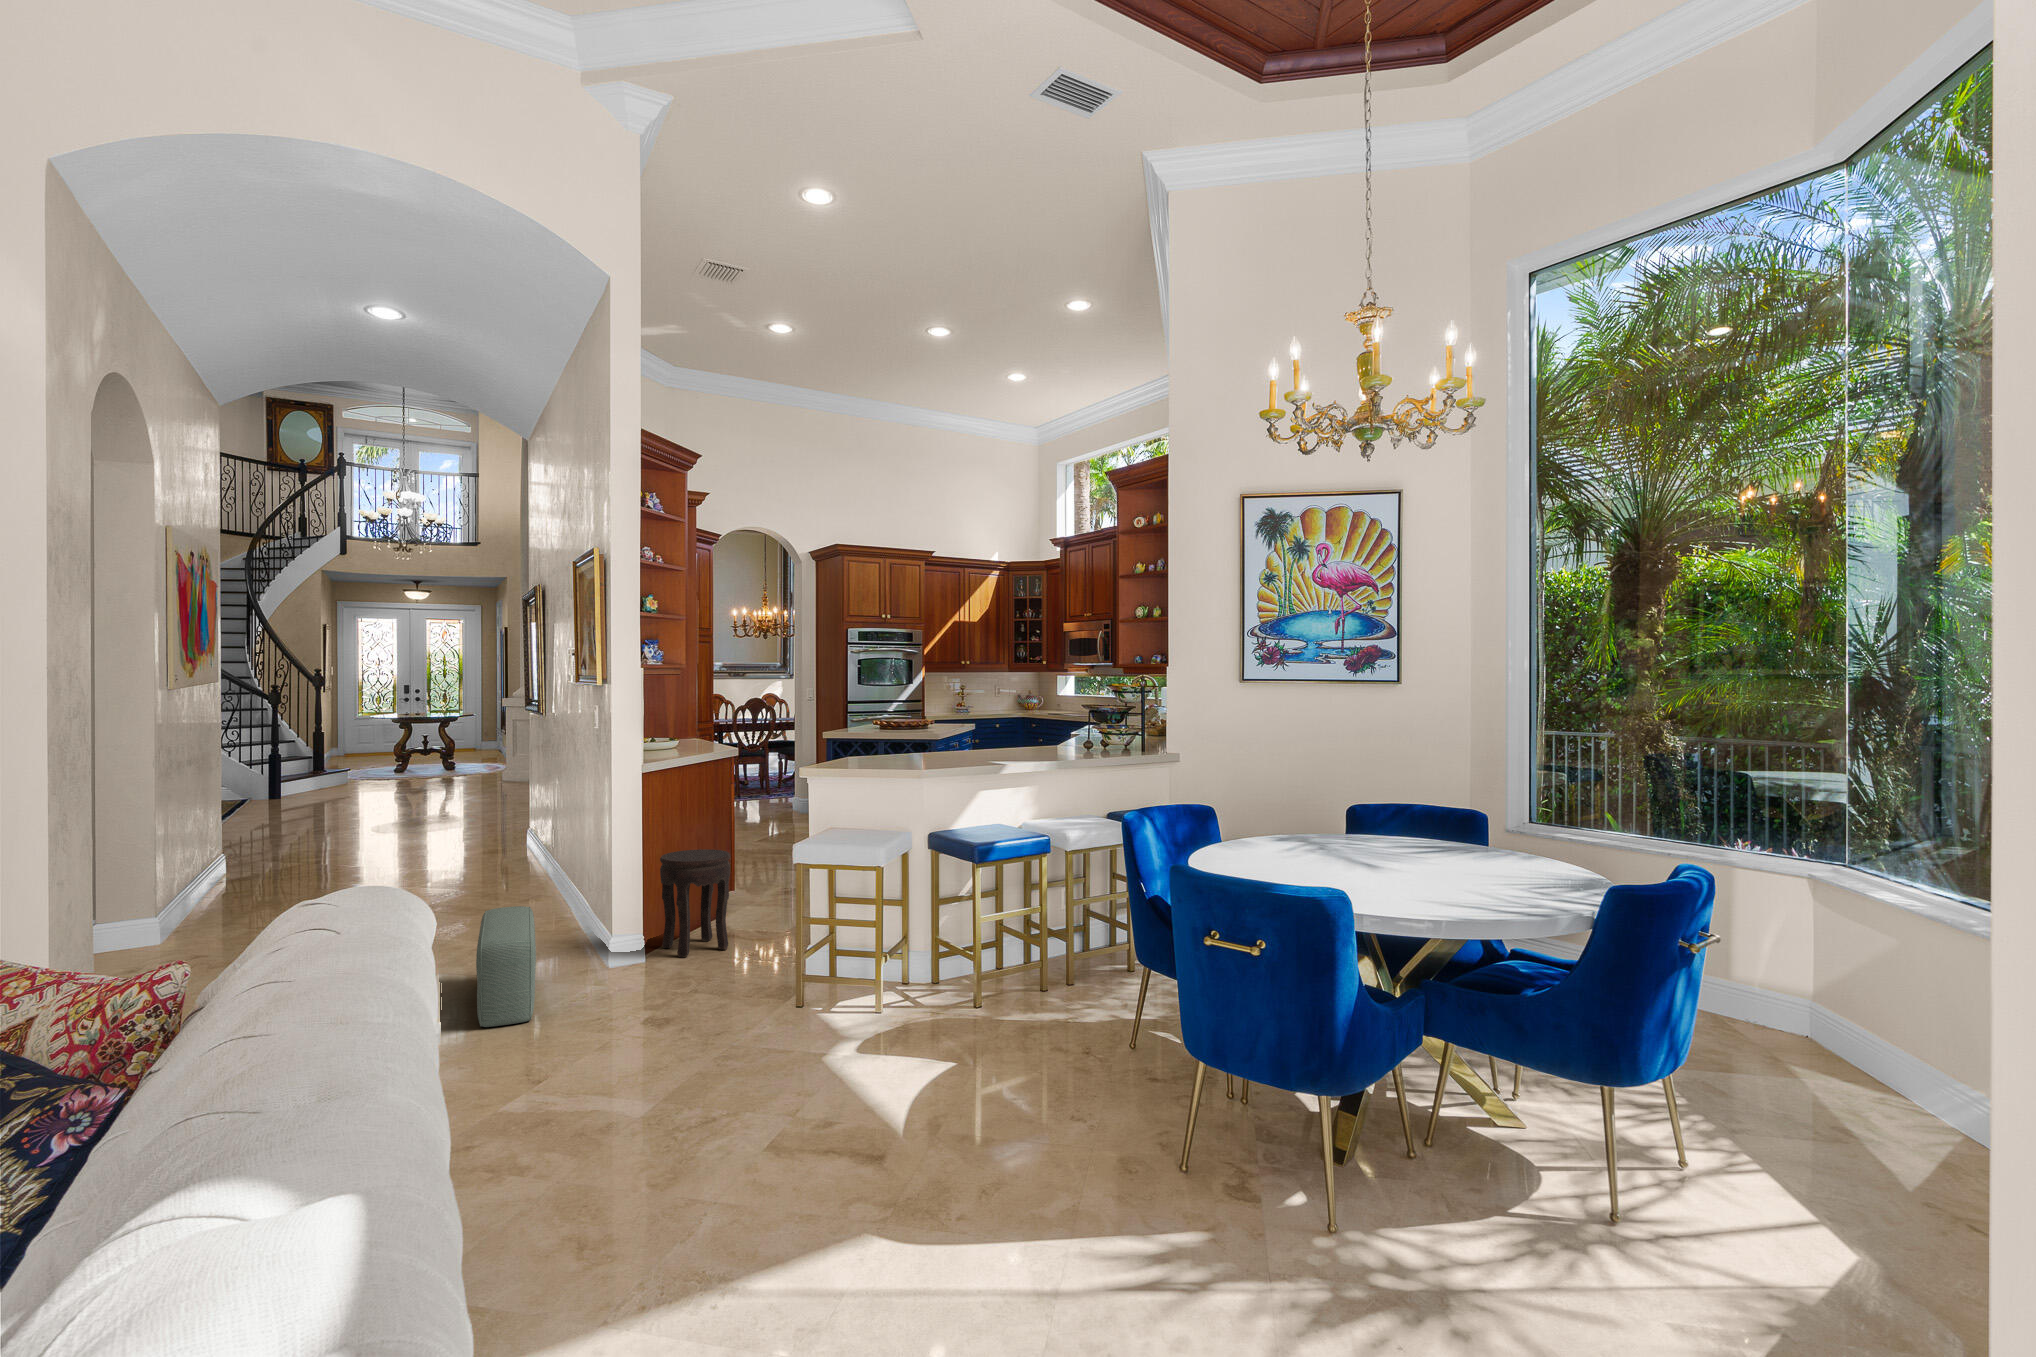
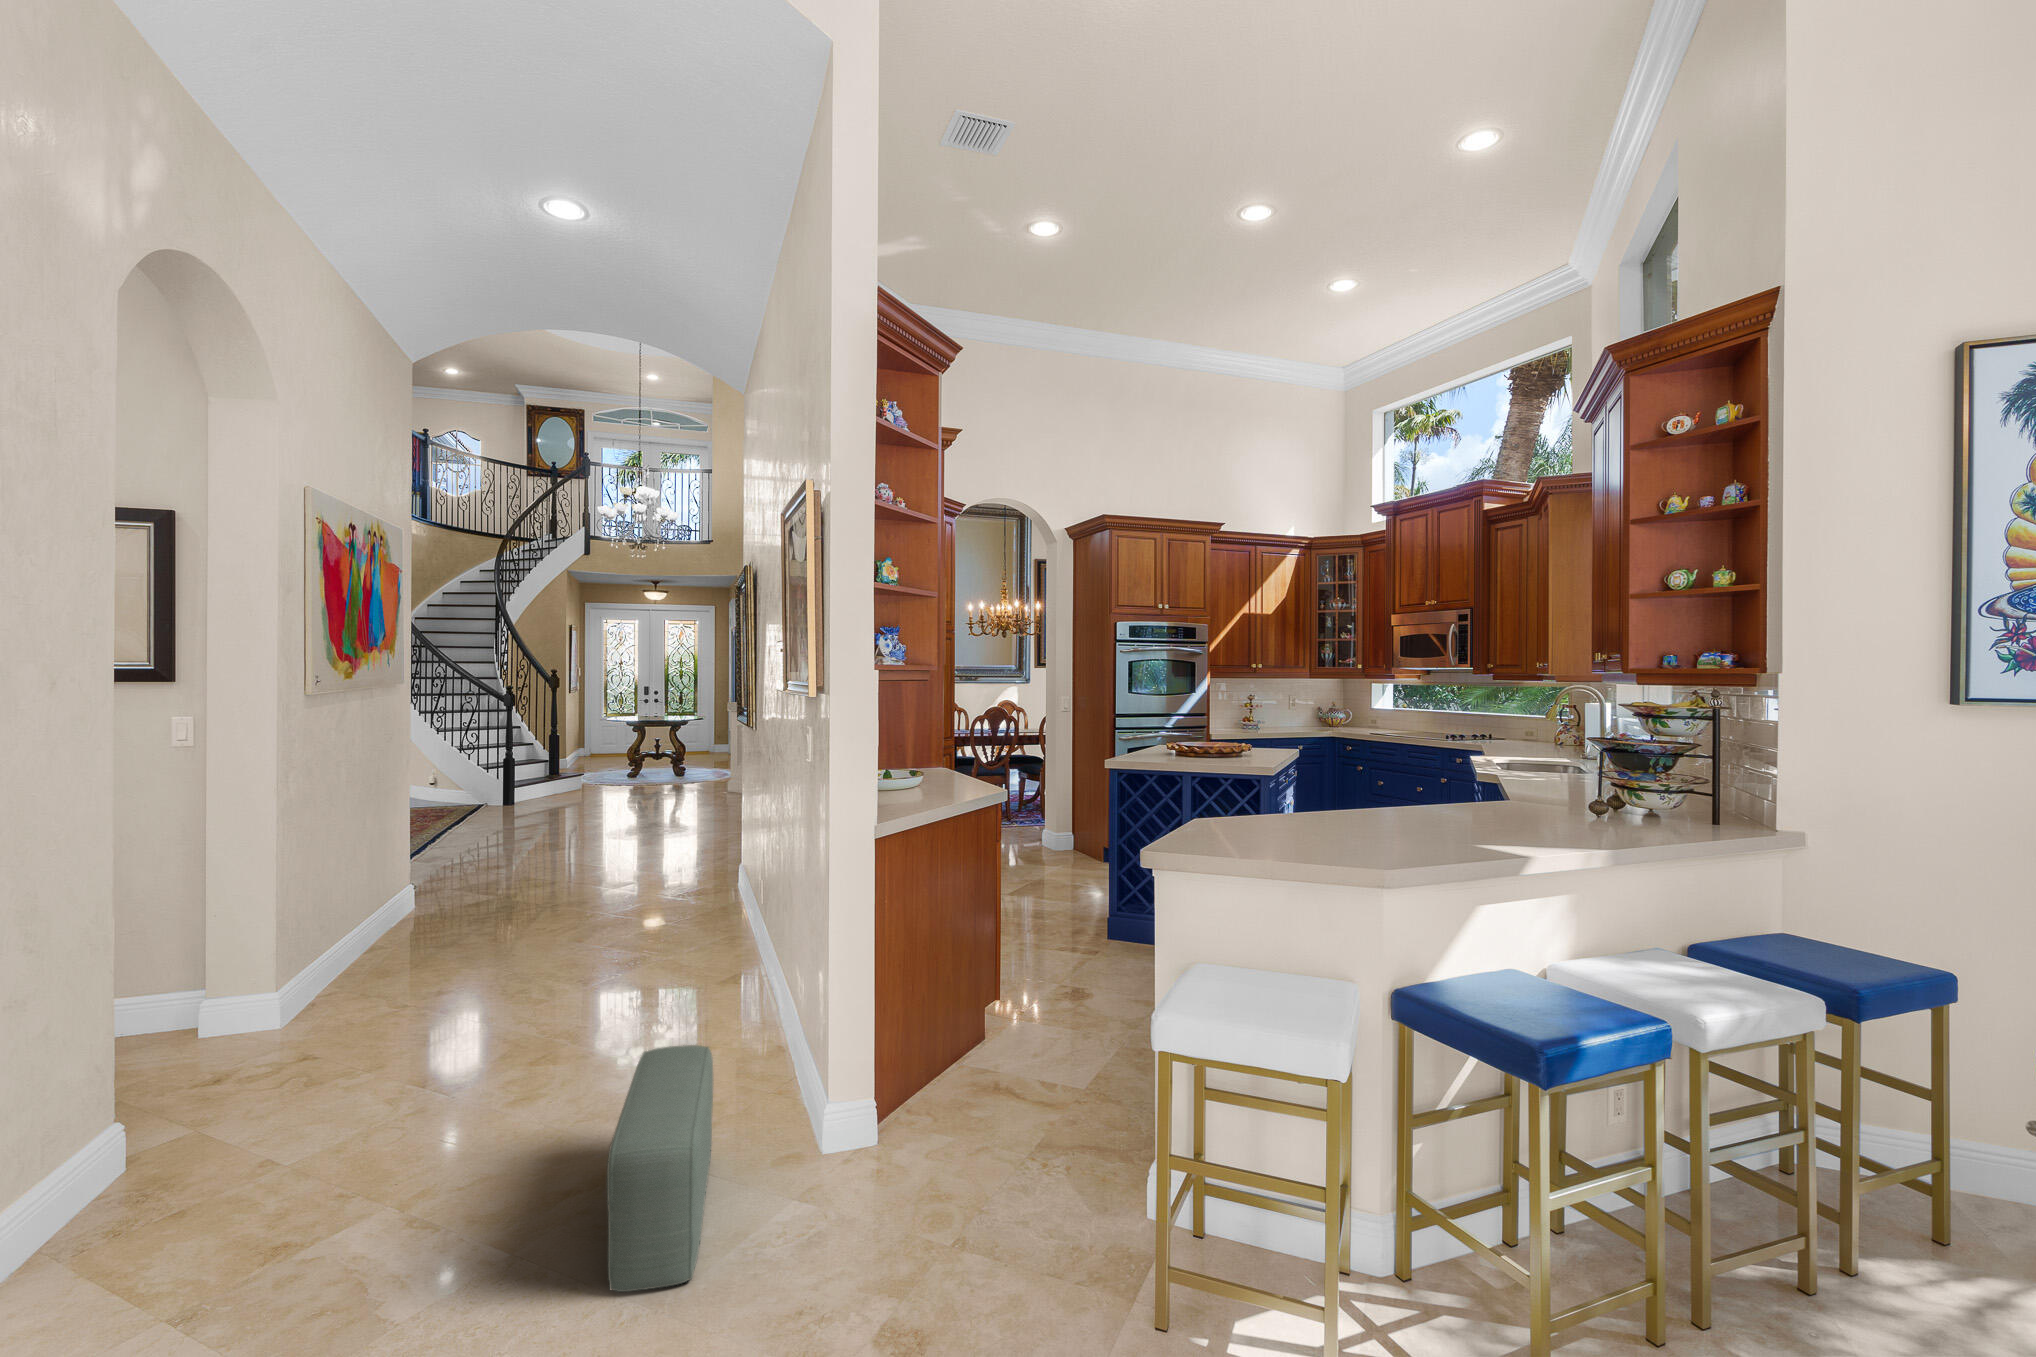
side table: present [660,849,730,957] -> none [899,949,1001,1126]

